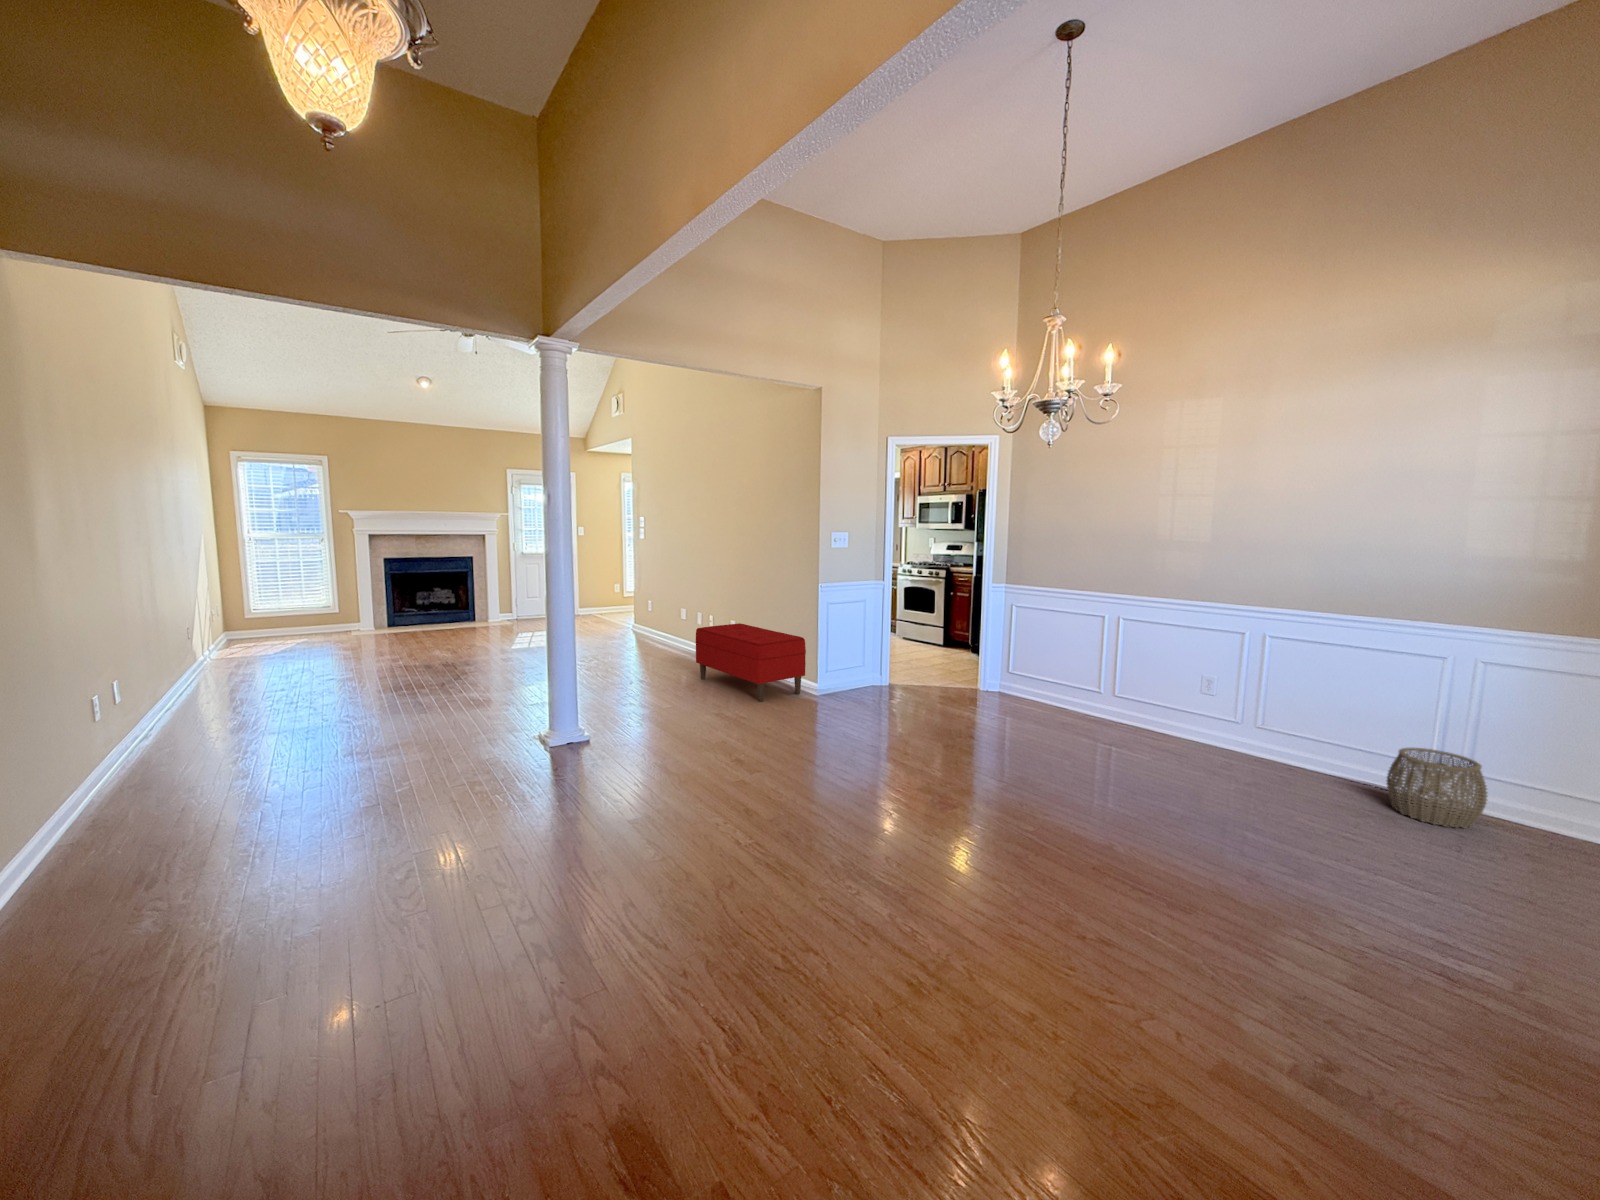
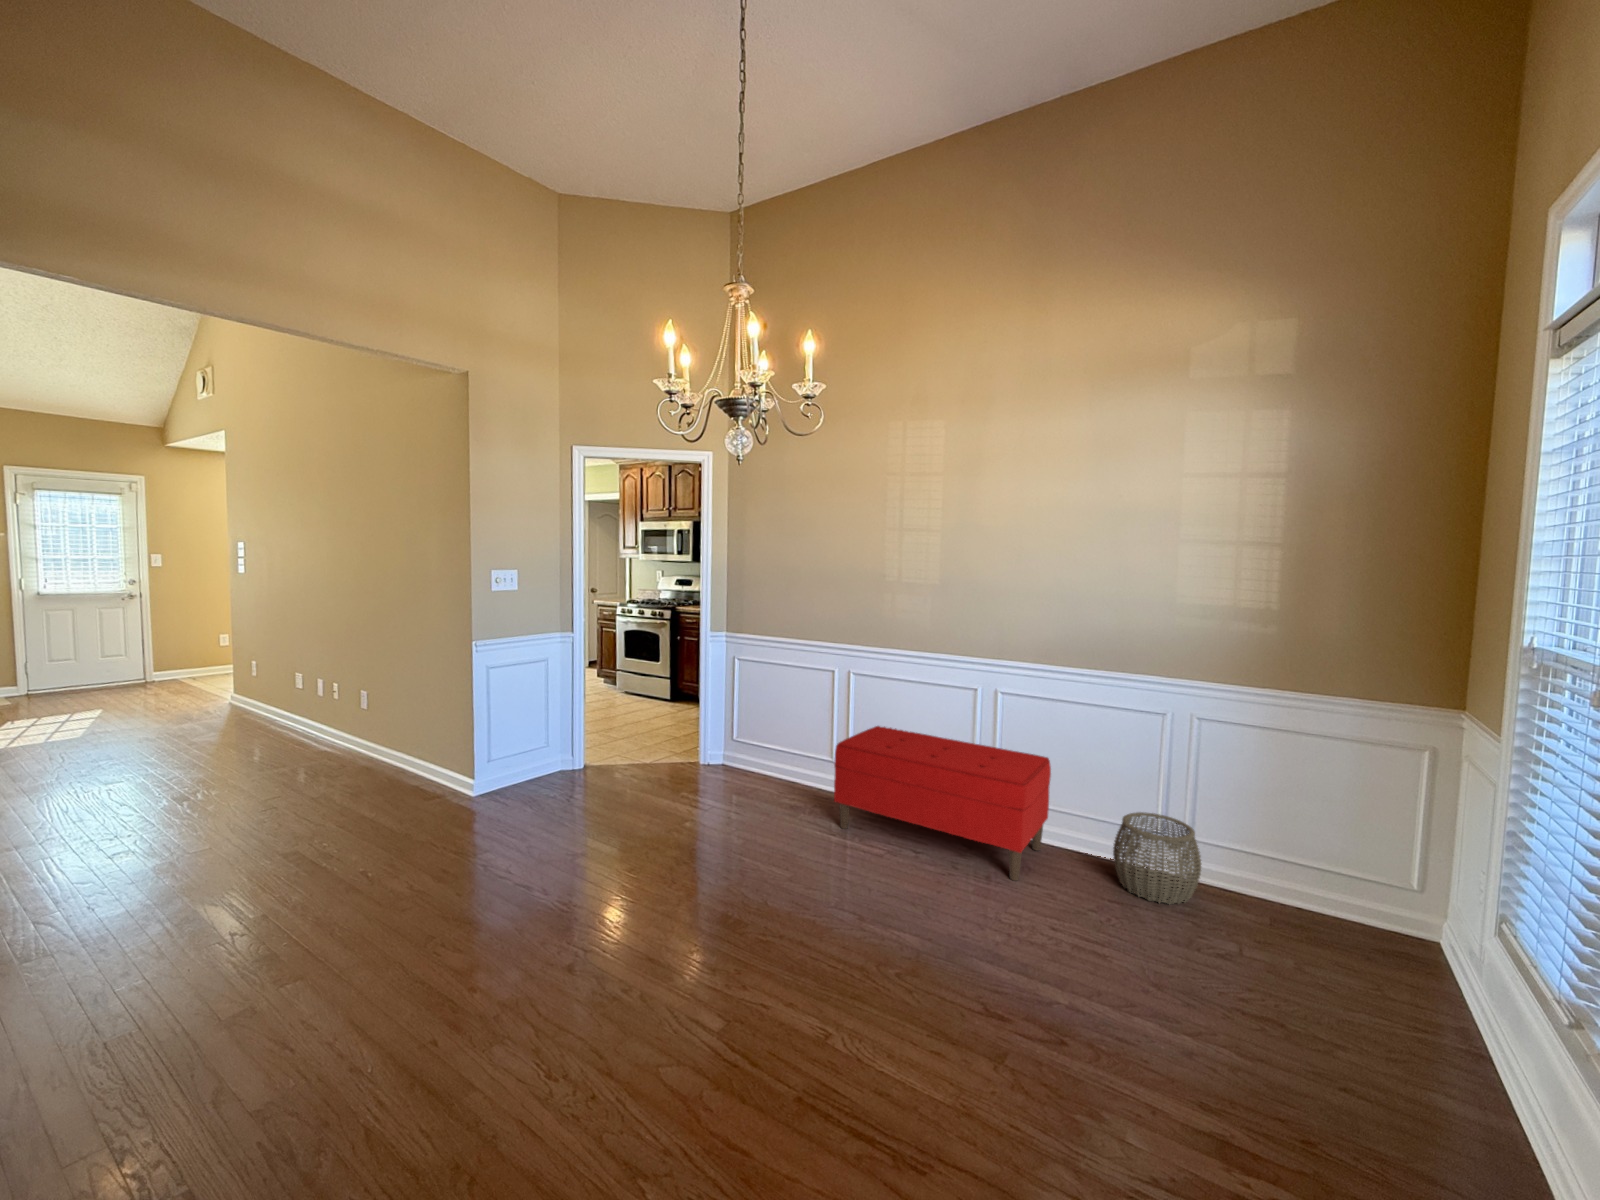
bench: present [696,623,806,702] -> present [834,726,1051,881]

